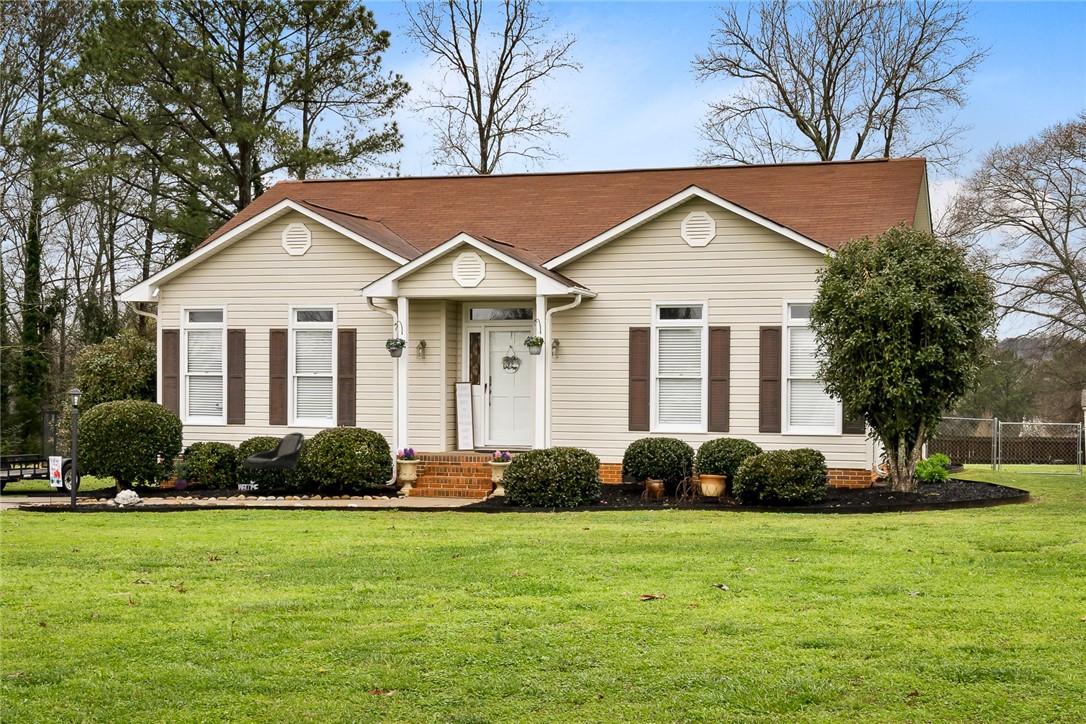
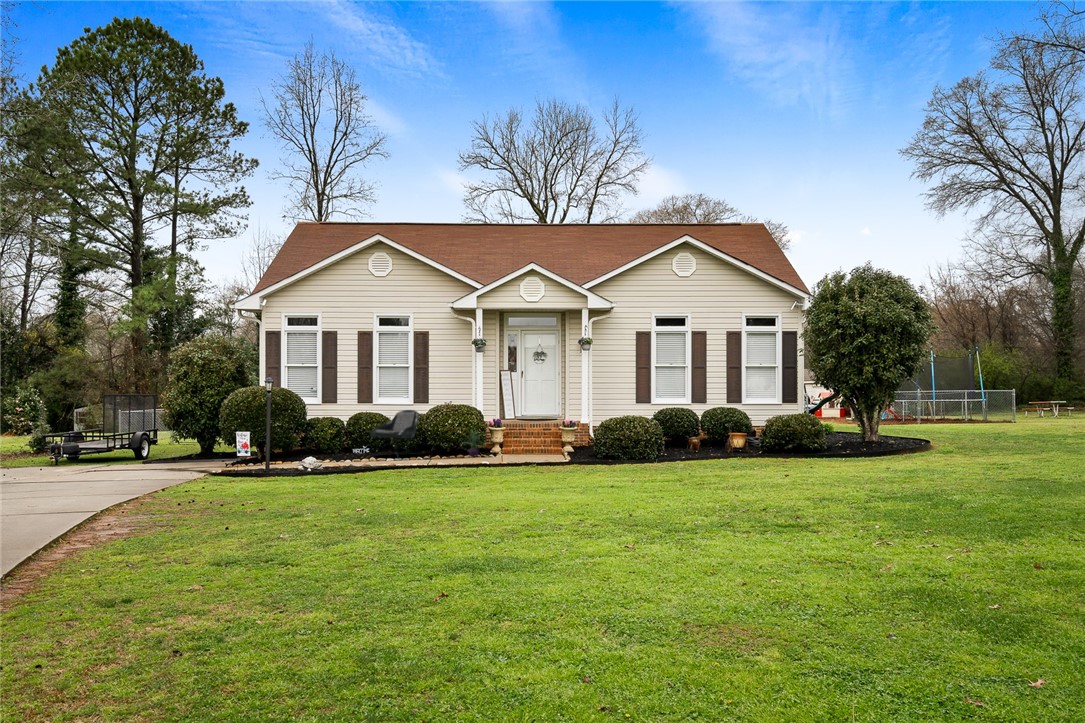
decorative plant: present [174,457,187,490] -> present [469,430,479,457]

